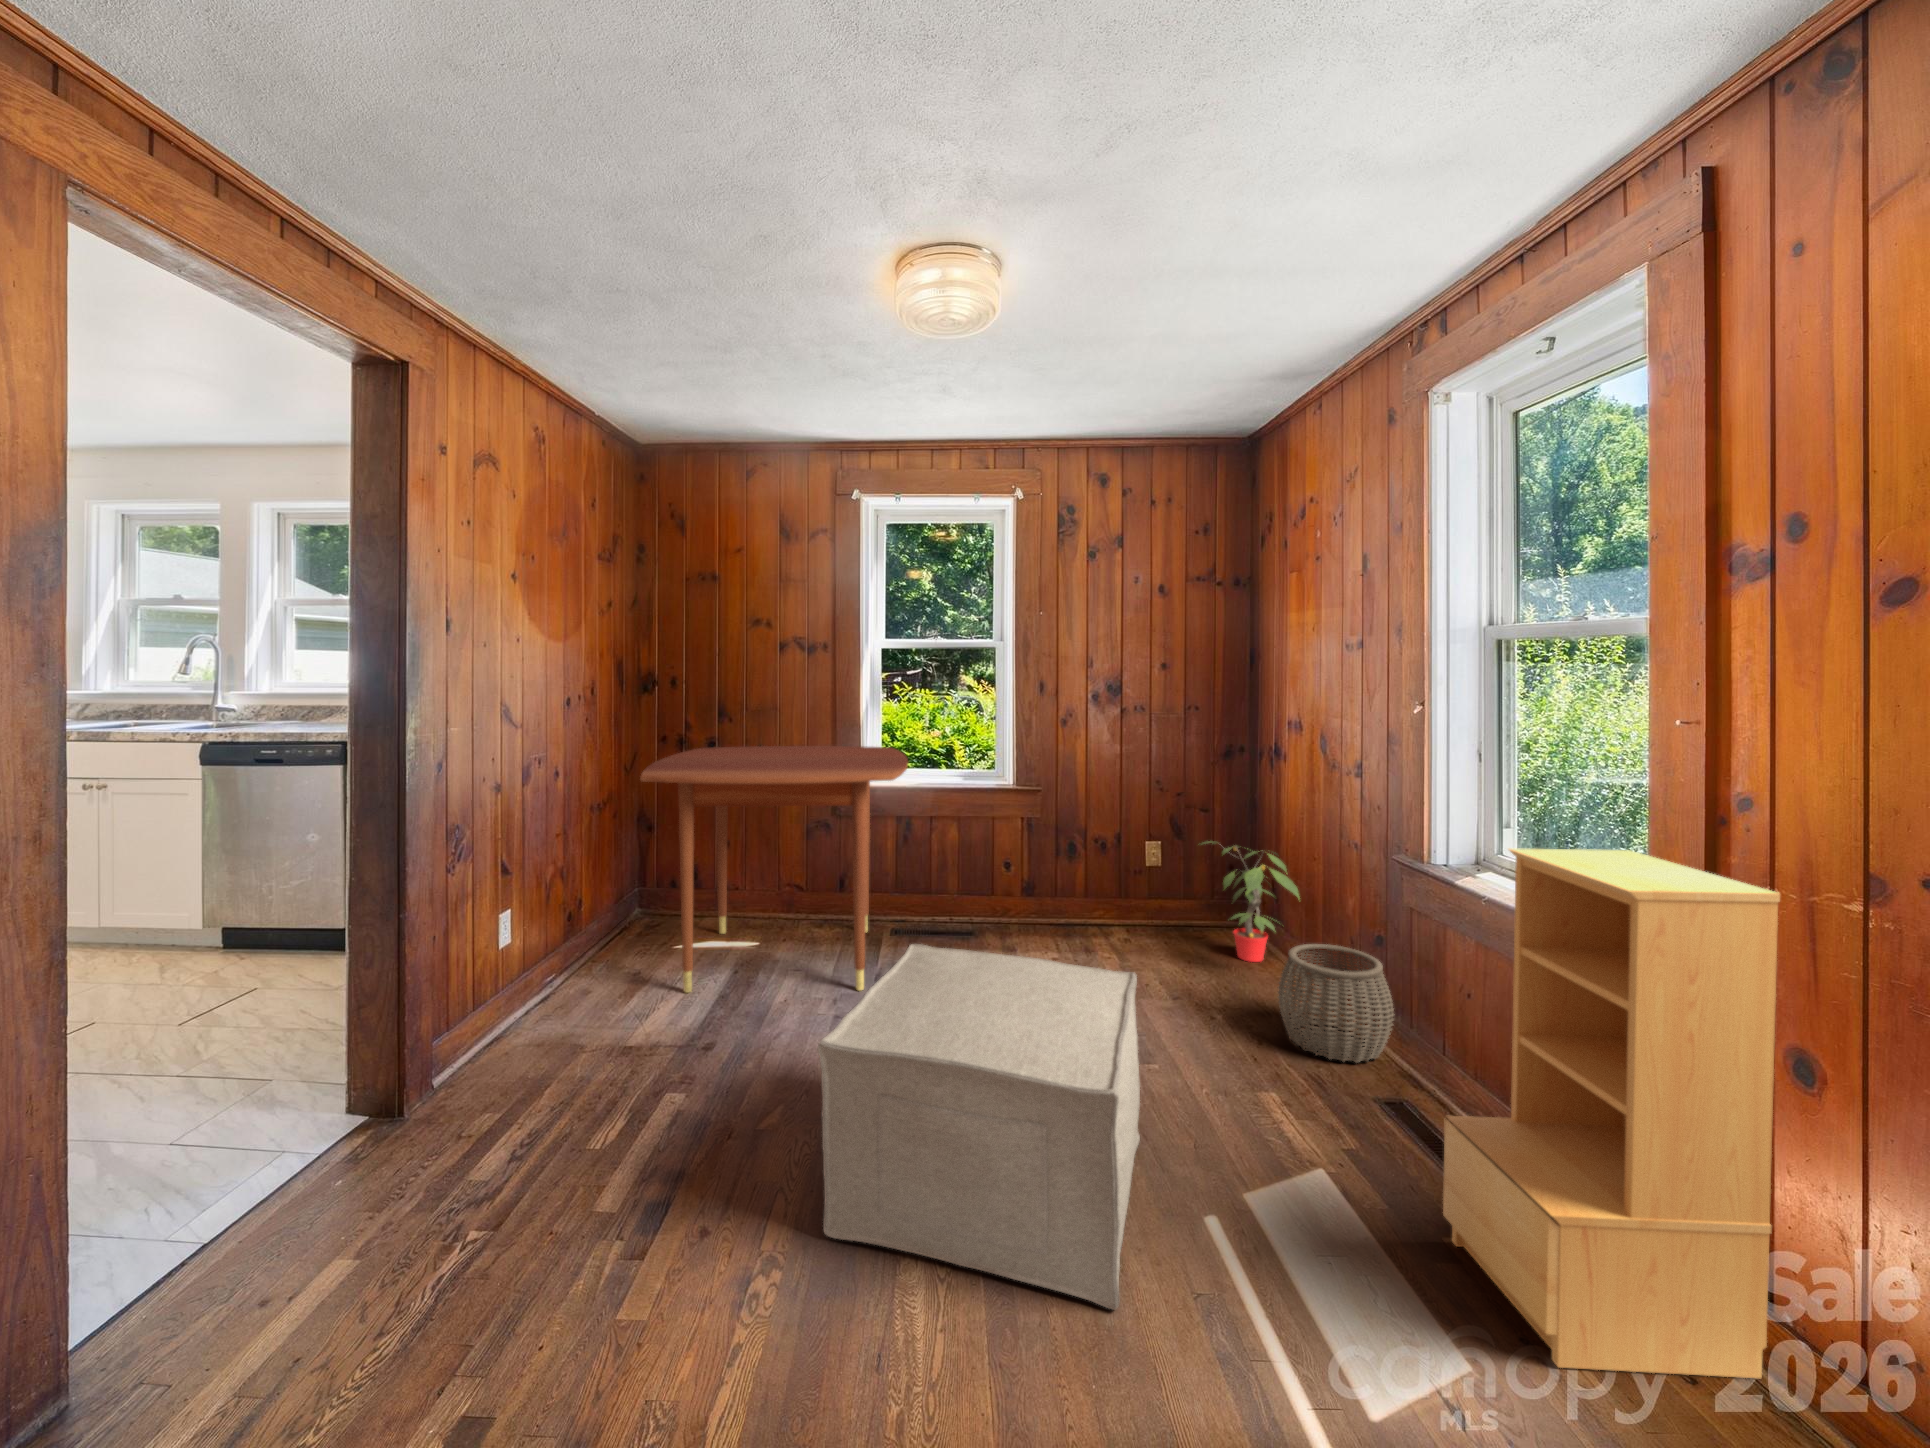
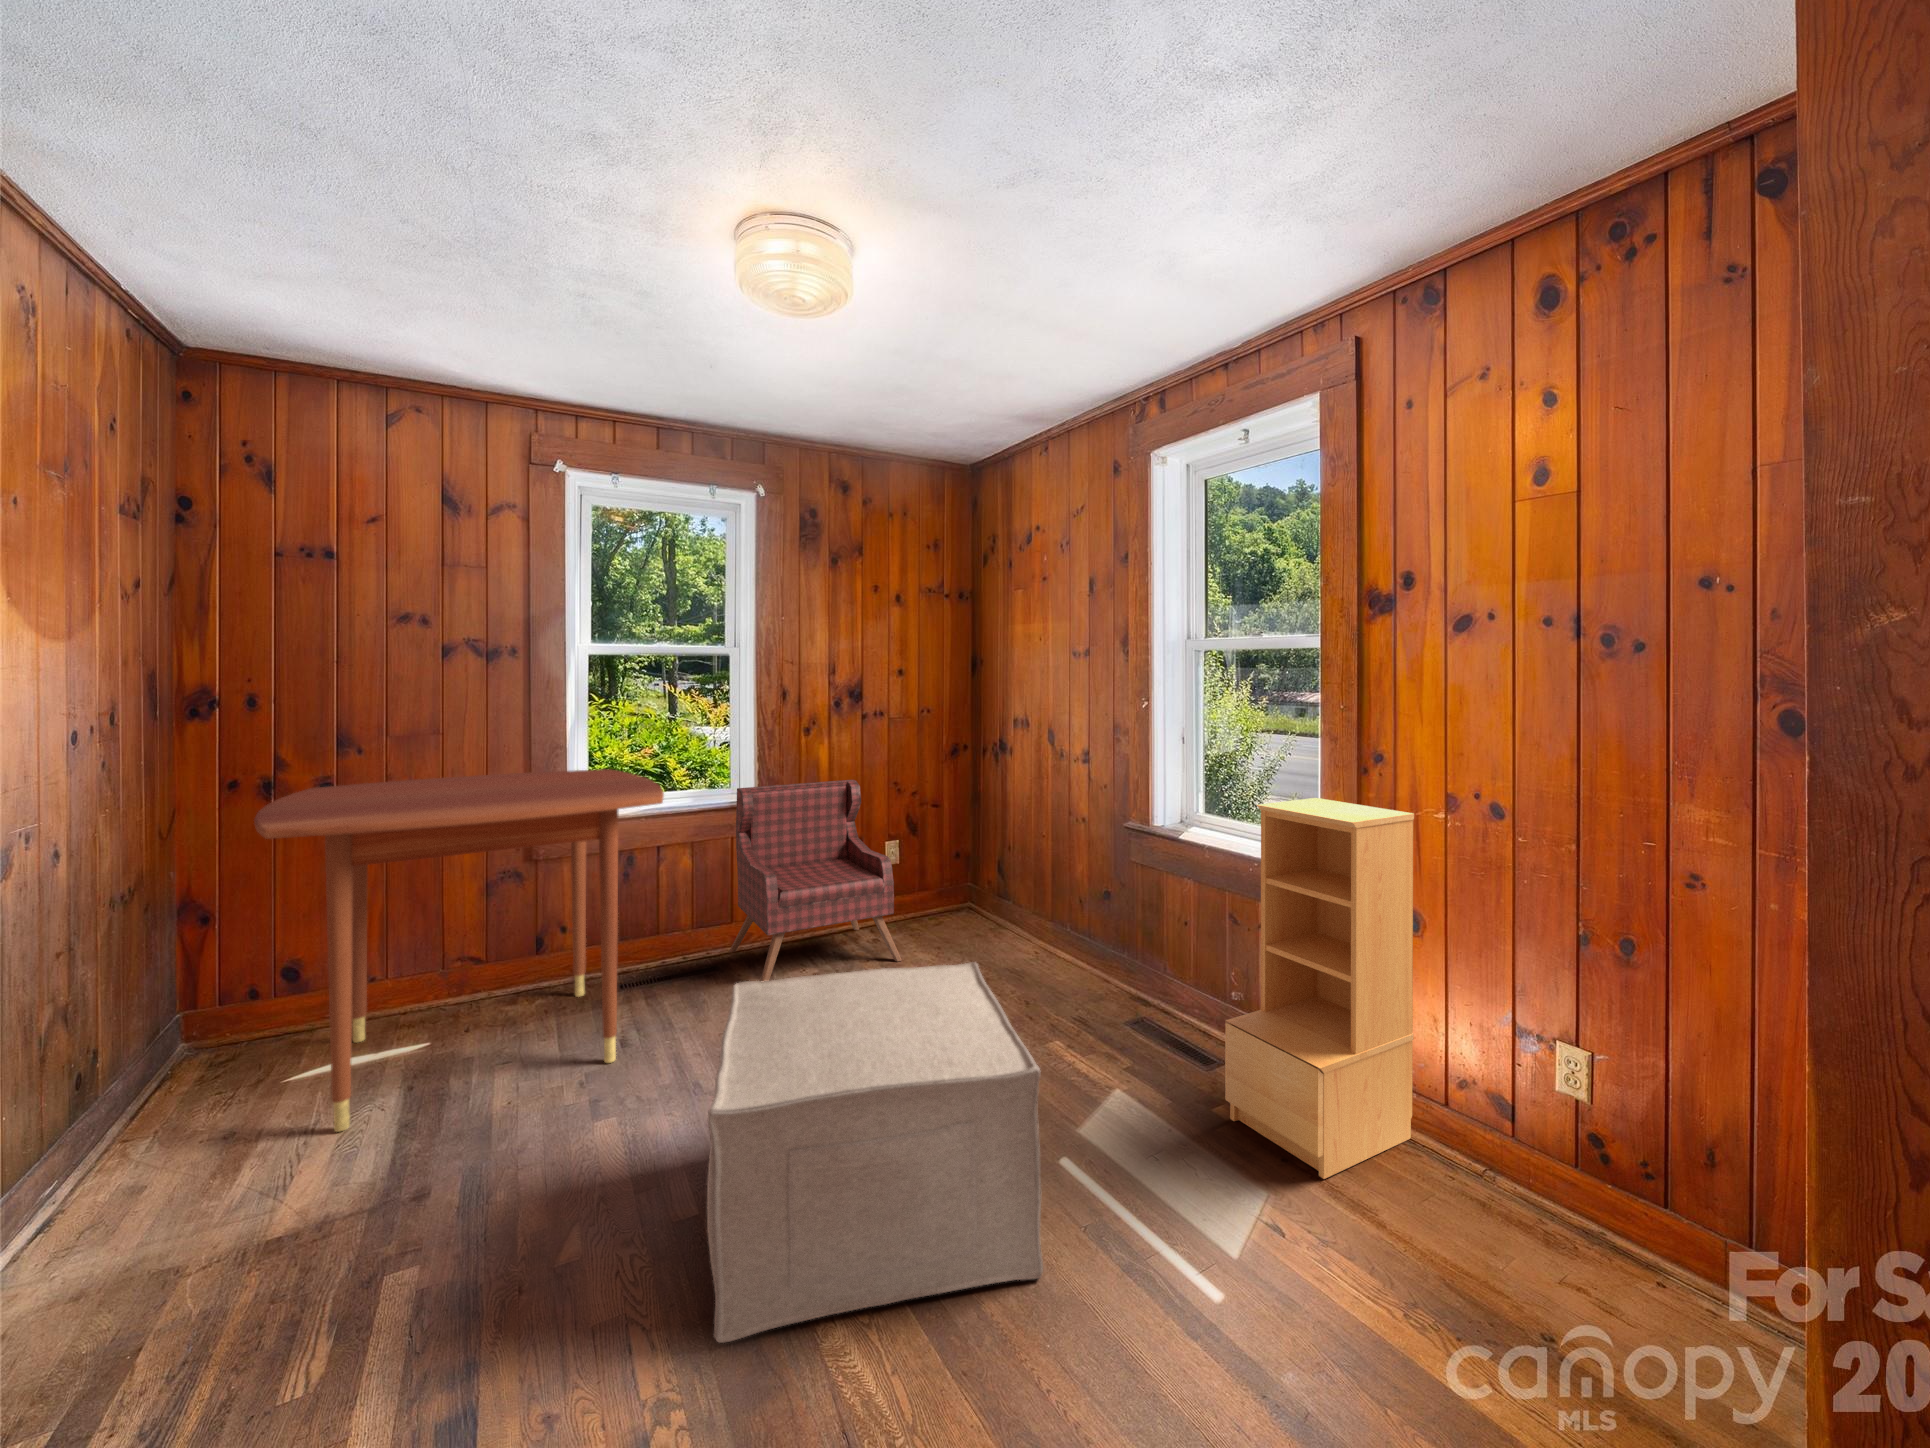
armchair: none [990,772,1141,960] -> present [729,780,902,982]
potted plant: present [1203,842,1299,962] -> none [939,837,1041,942]
woven basket: present [1278,944,1394,1063] -> none [1043,910,1132,1008]

